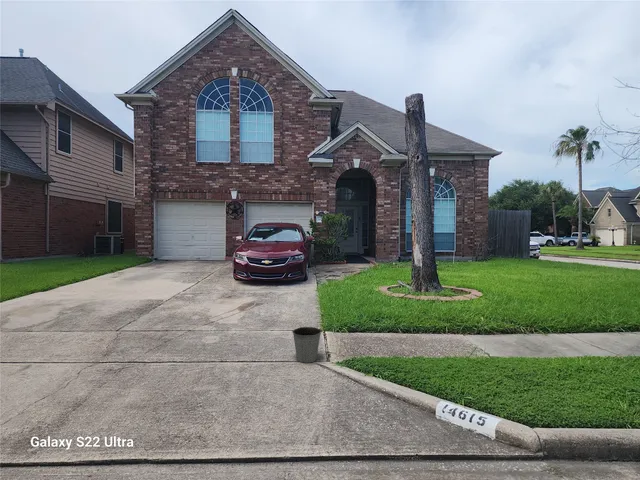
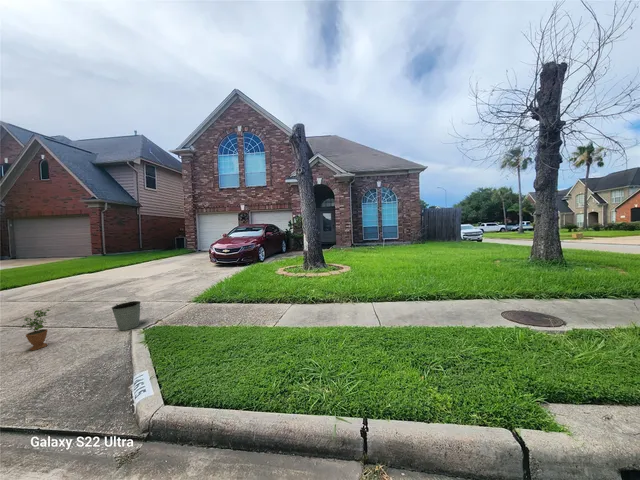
potted plant: none [227,332,249,385] -> present [22,309,49,350]

